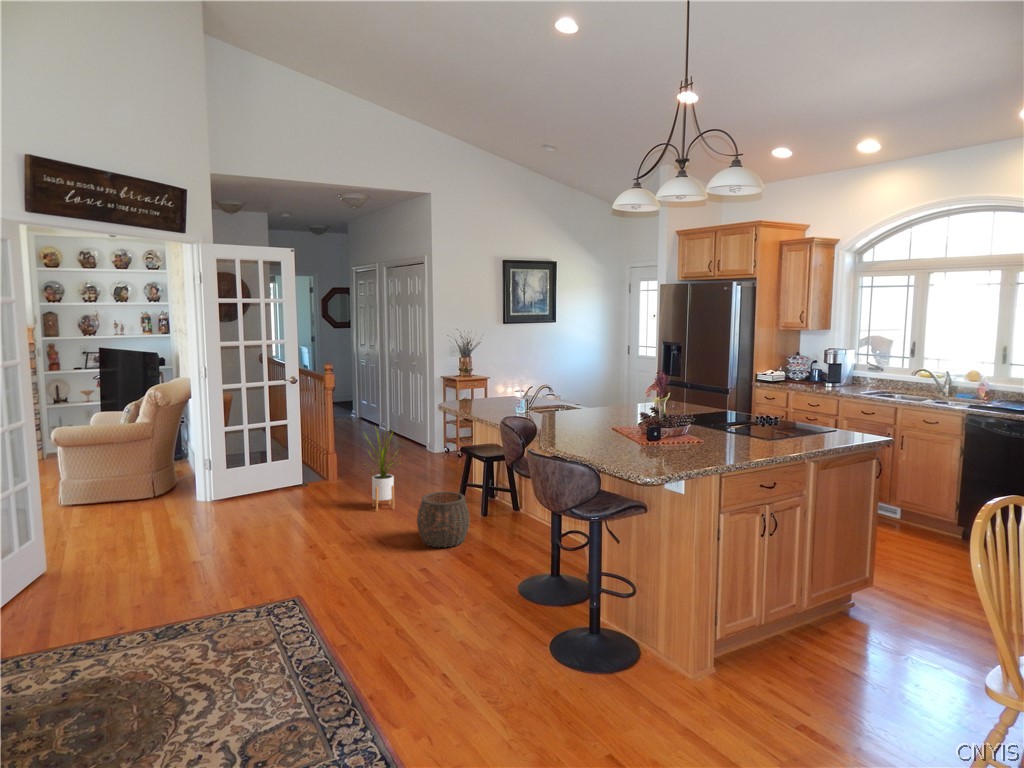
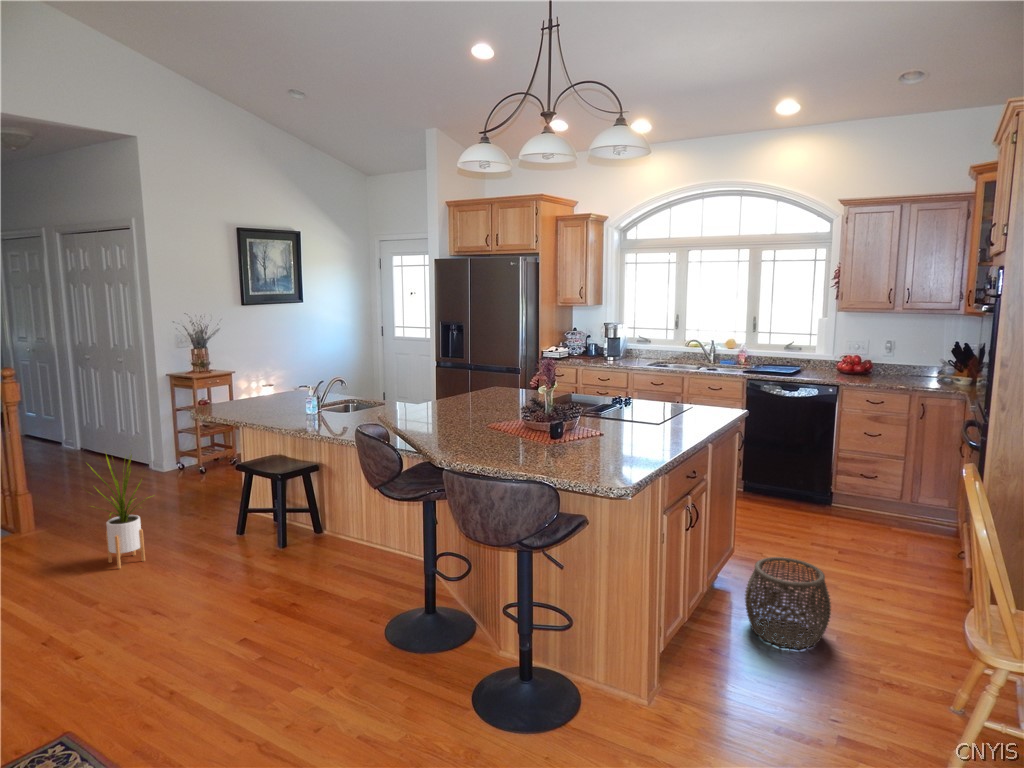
woven basket: present [417,491,470,548] -> present [745,557,831,649]

